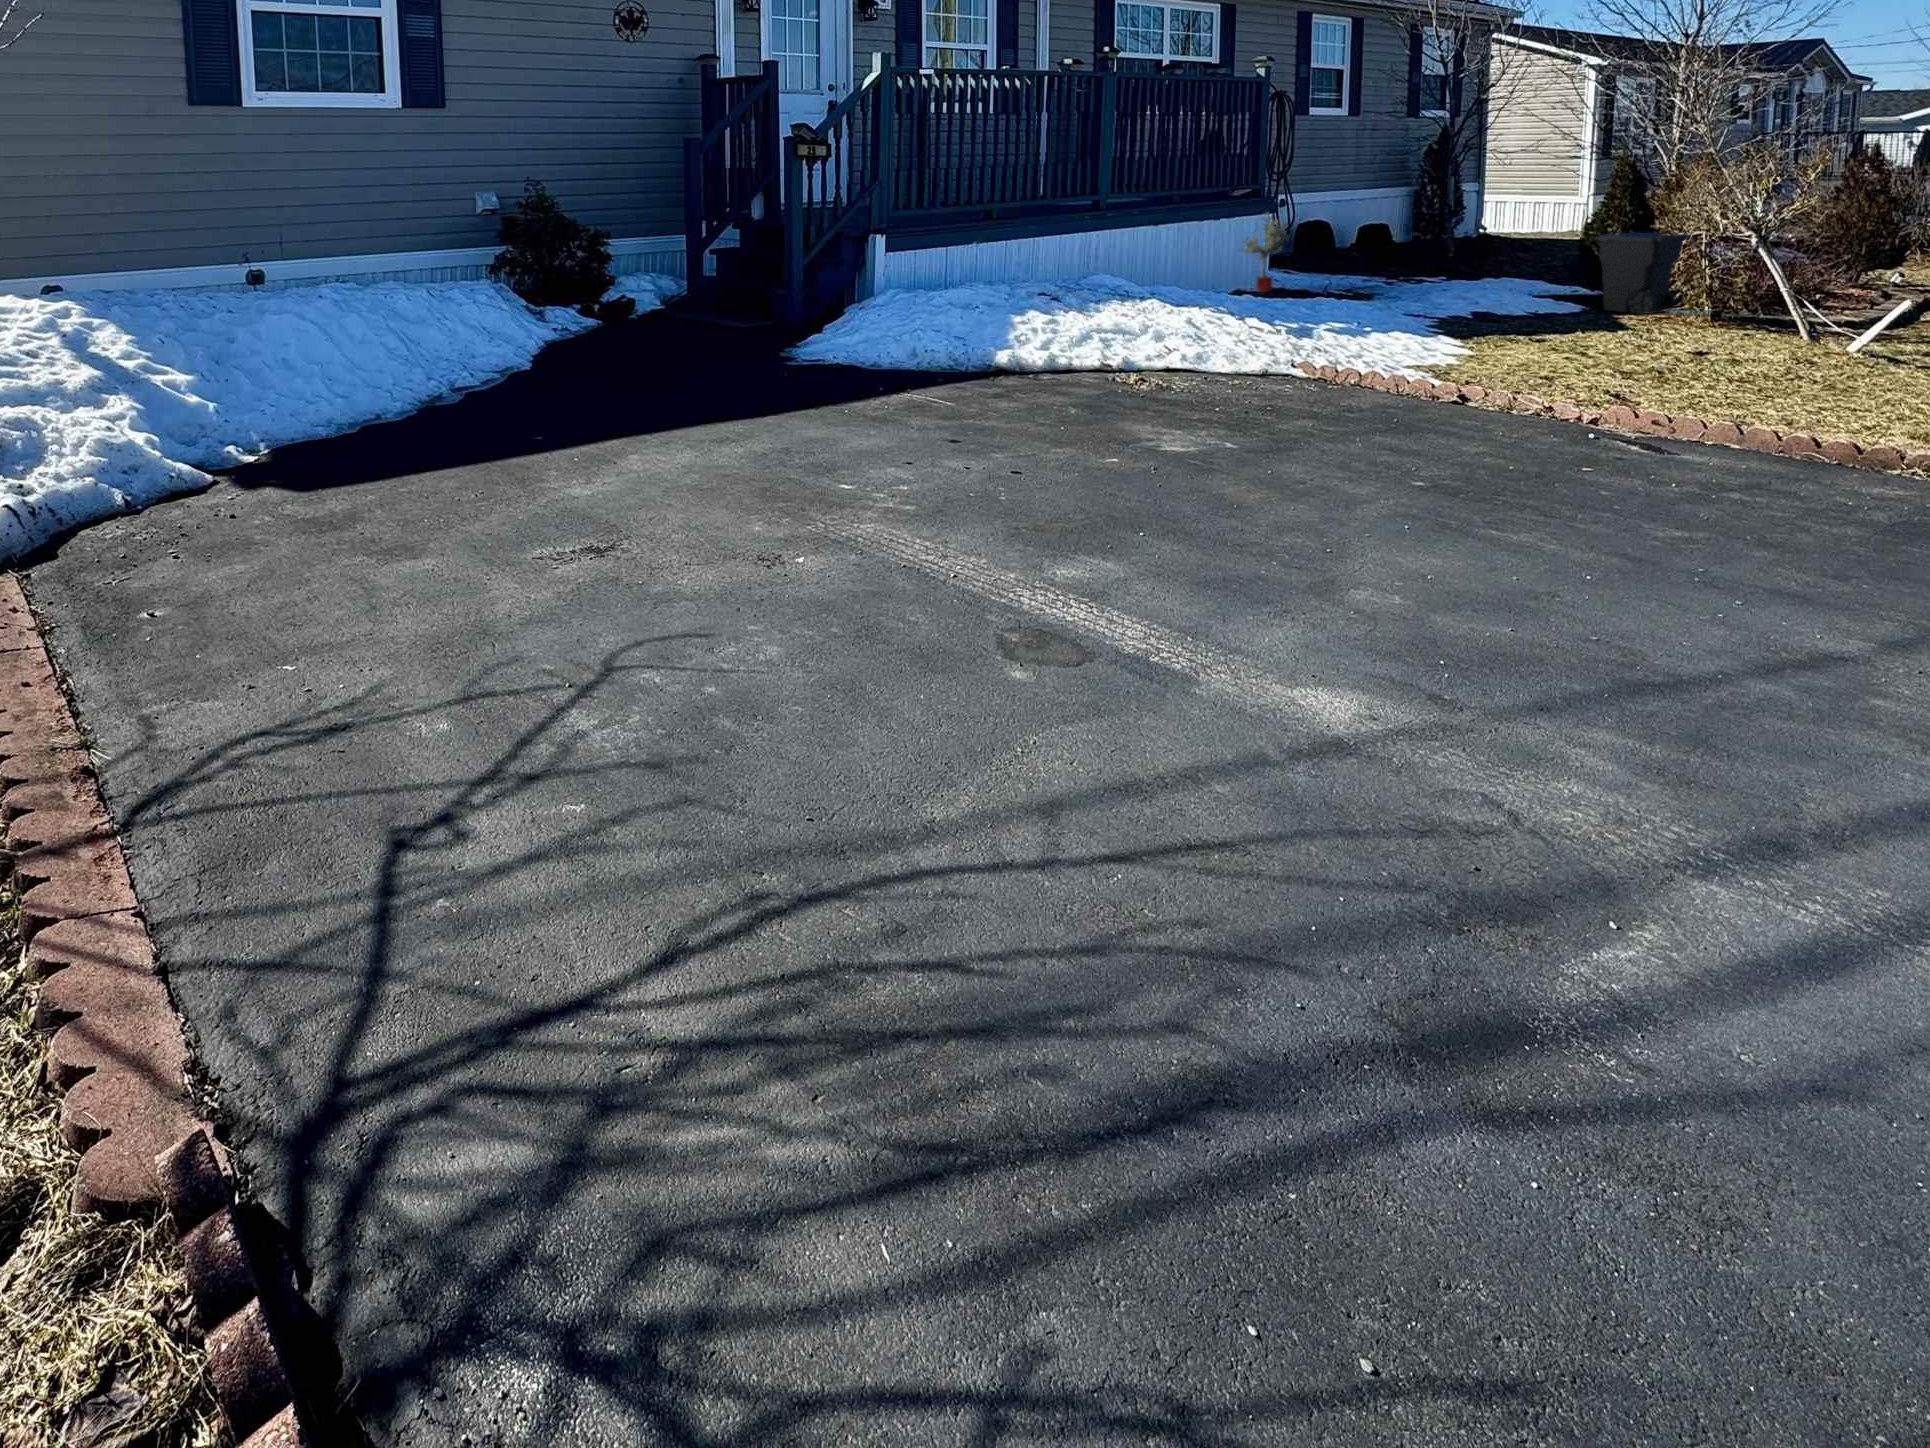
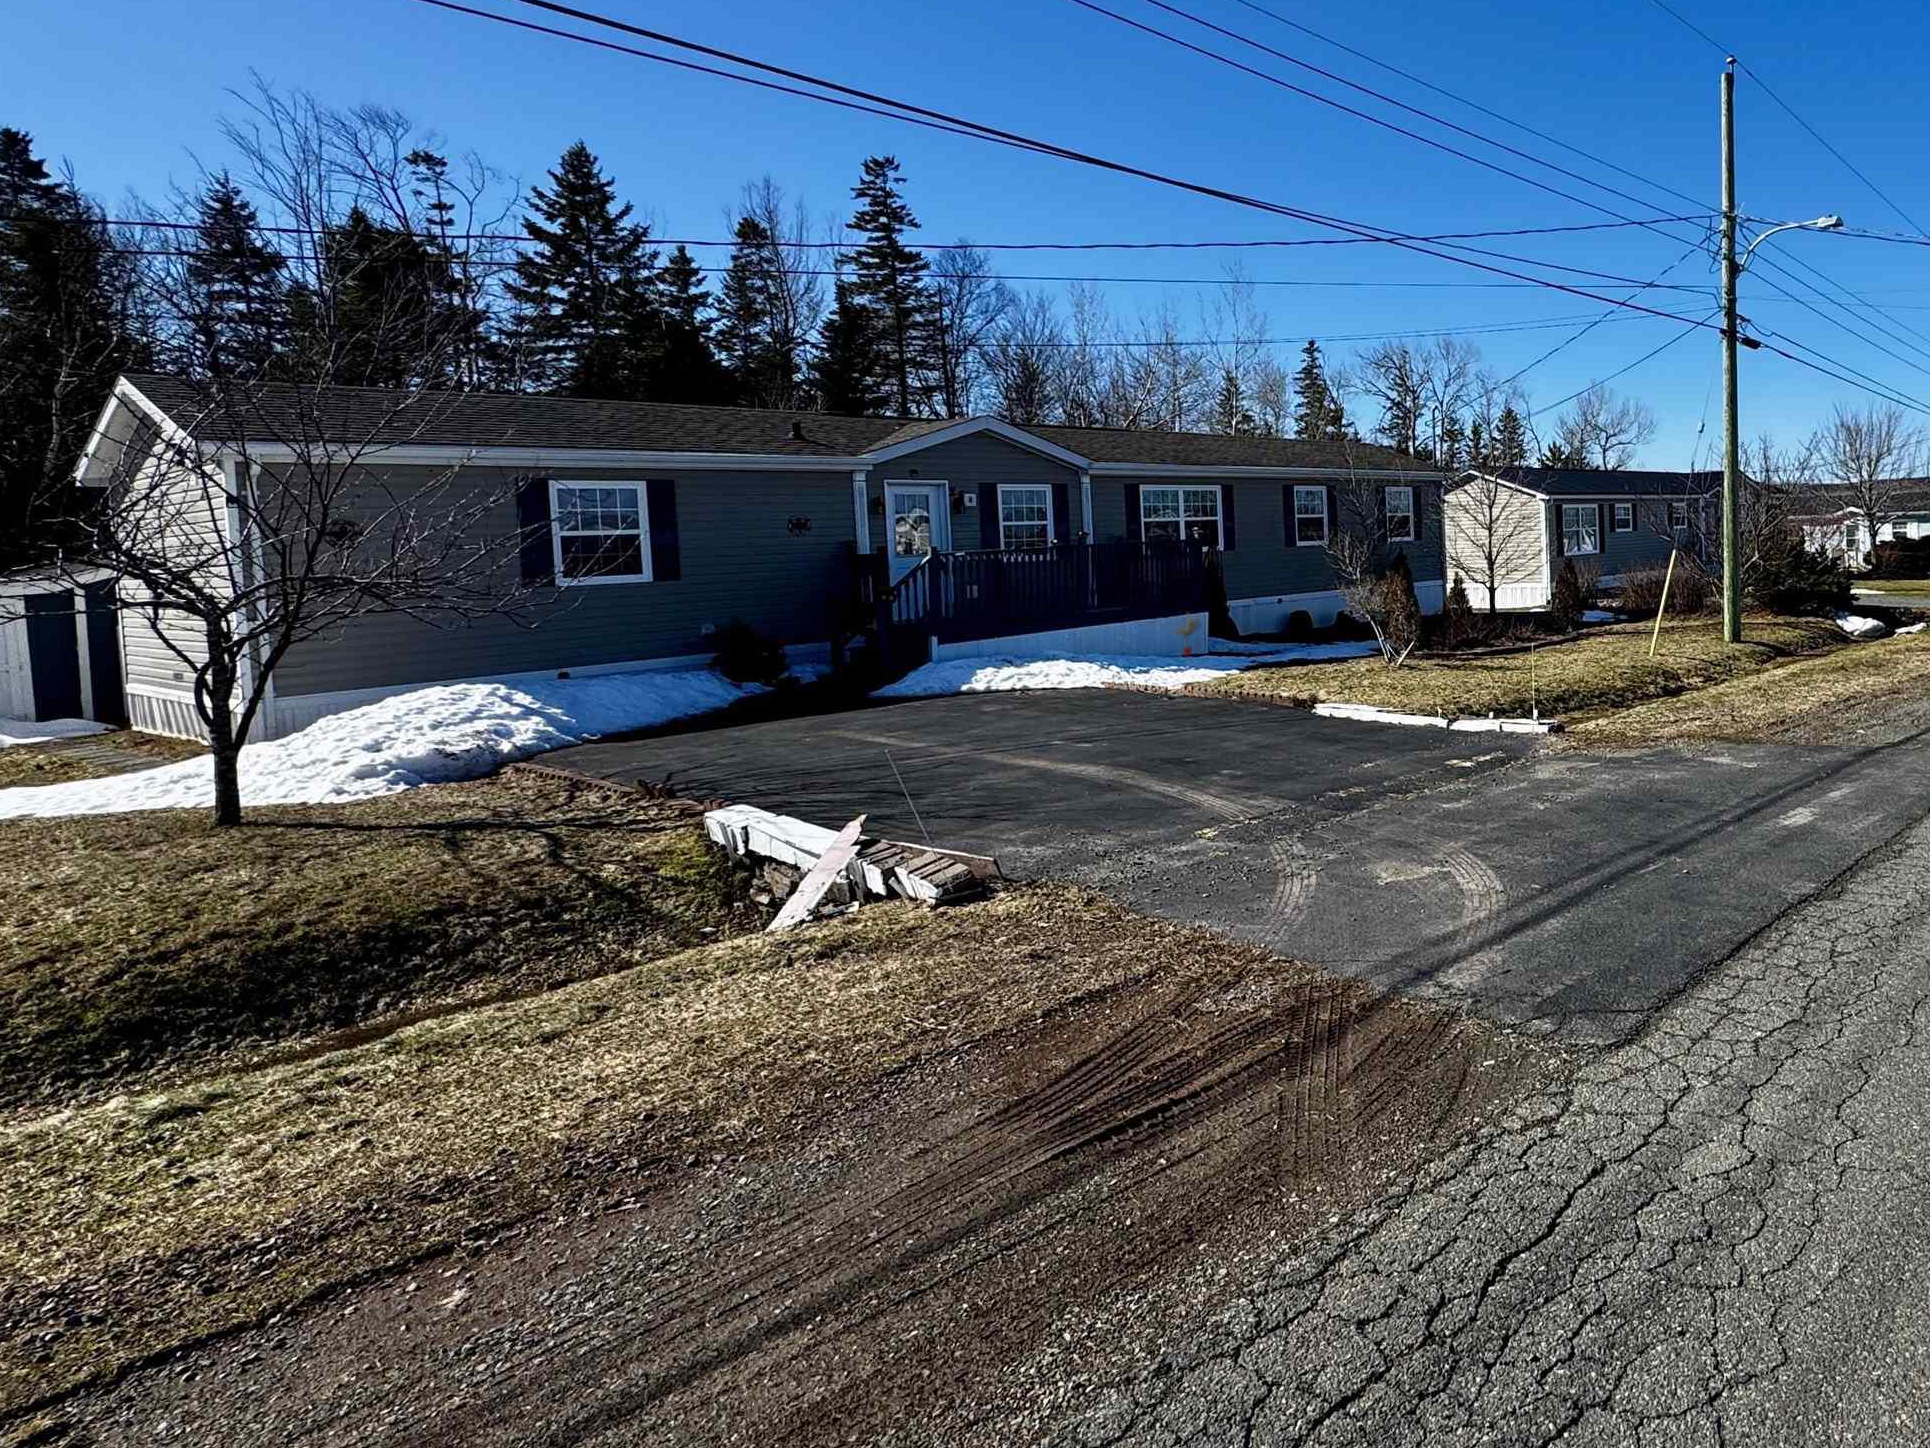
trash can: present [1596,233,1691,314] -> none [1322,623,1360,662]

